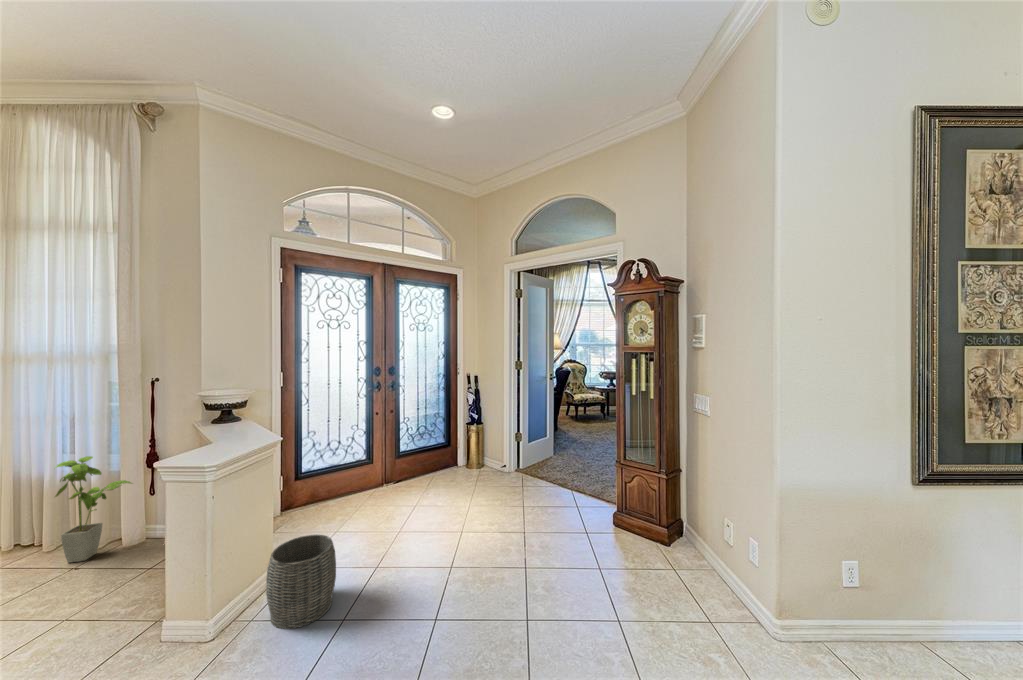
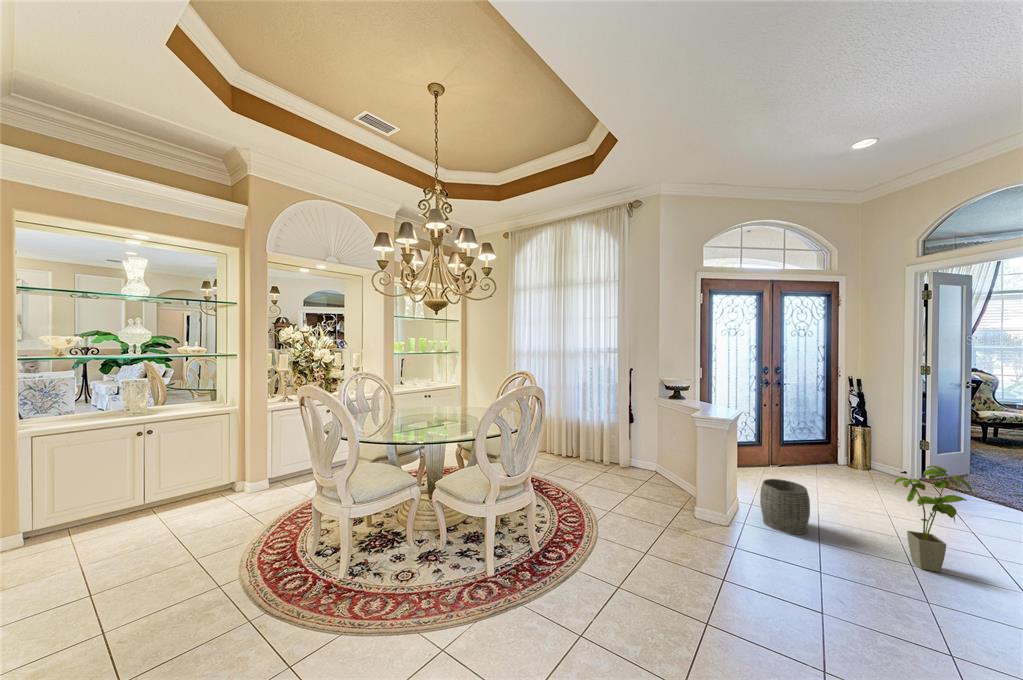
house plant: present [55,456,132,563] -> present [894,465,972,572]

